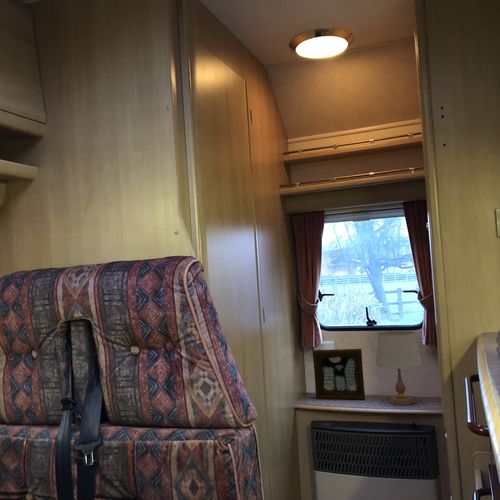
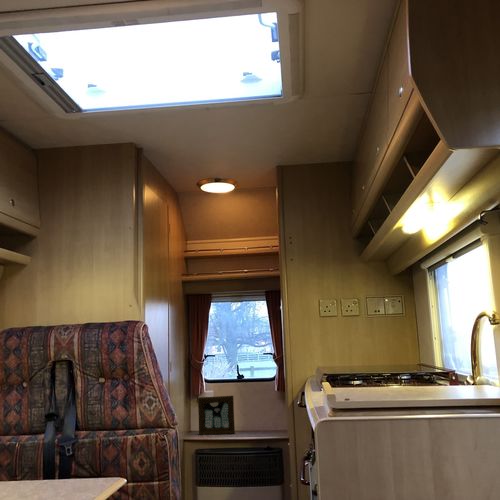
table lamp: present [376,331,422,405] -> none [243,382,275,436]

